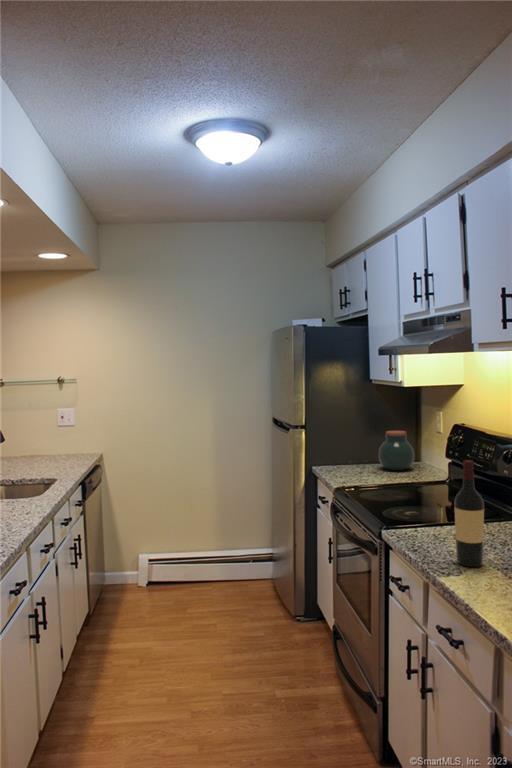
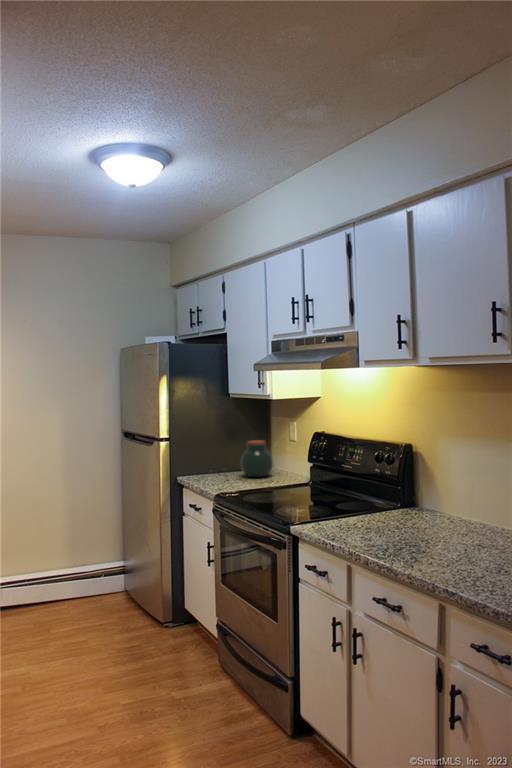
wine bottle: present [454,460,484,567] -> none [373,457,396,546]

